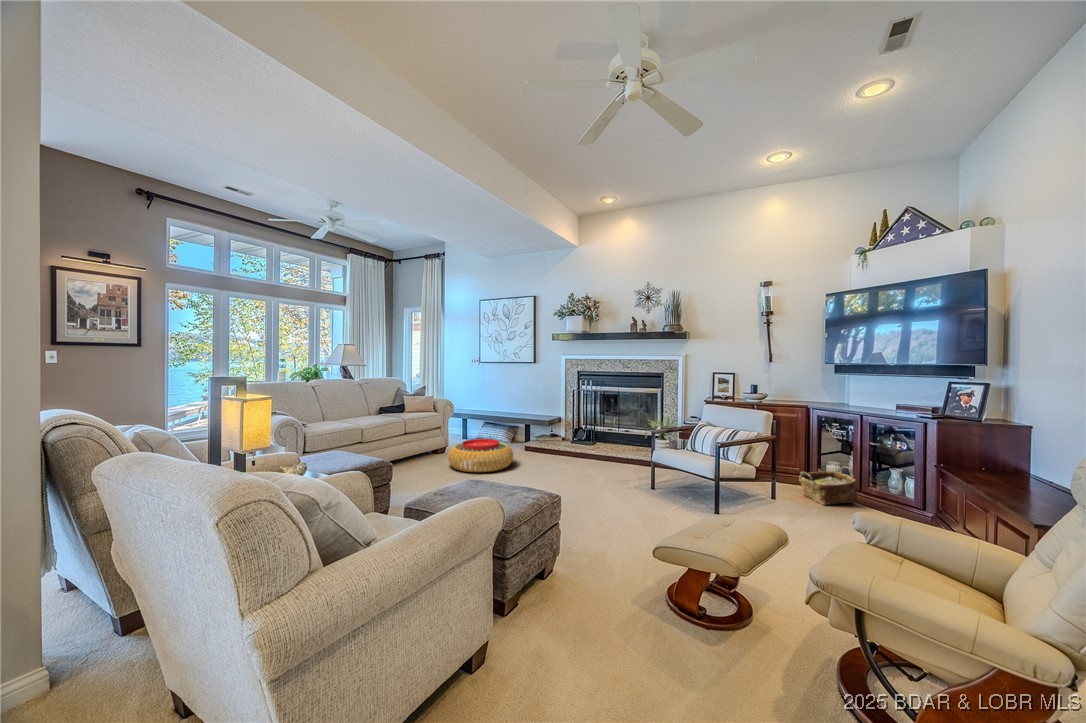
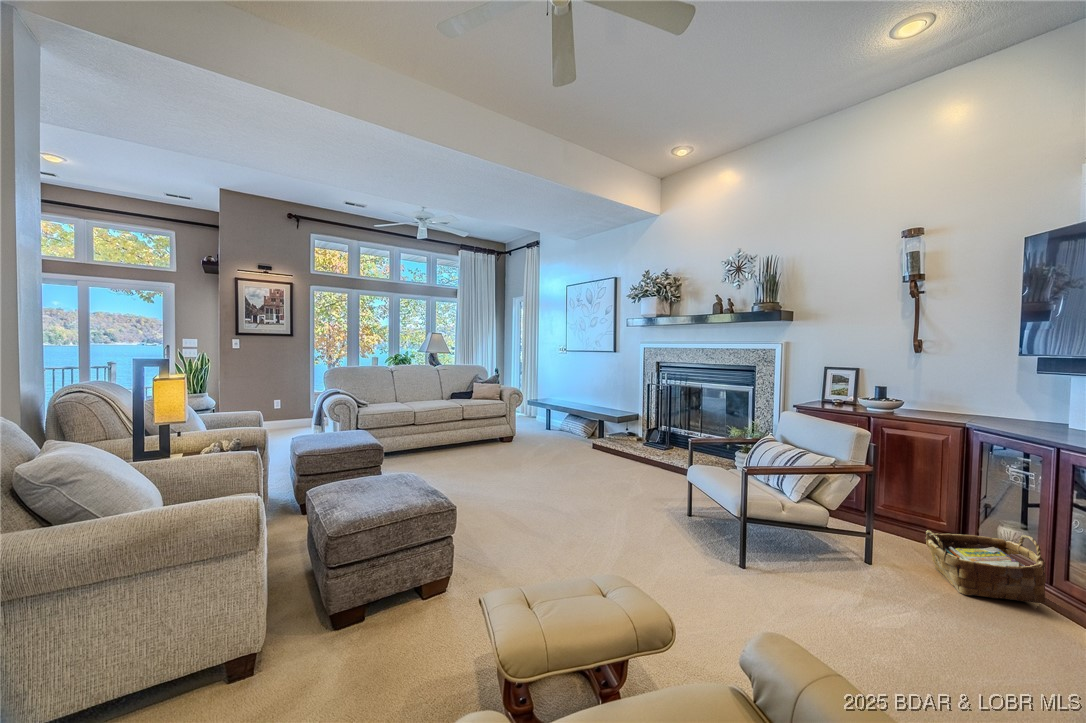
pouf: present [448,439,513,472] -> none [492,430,560,466]

